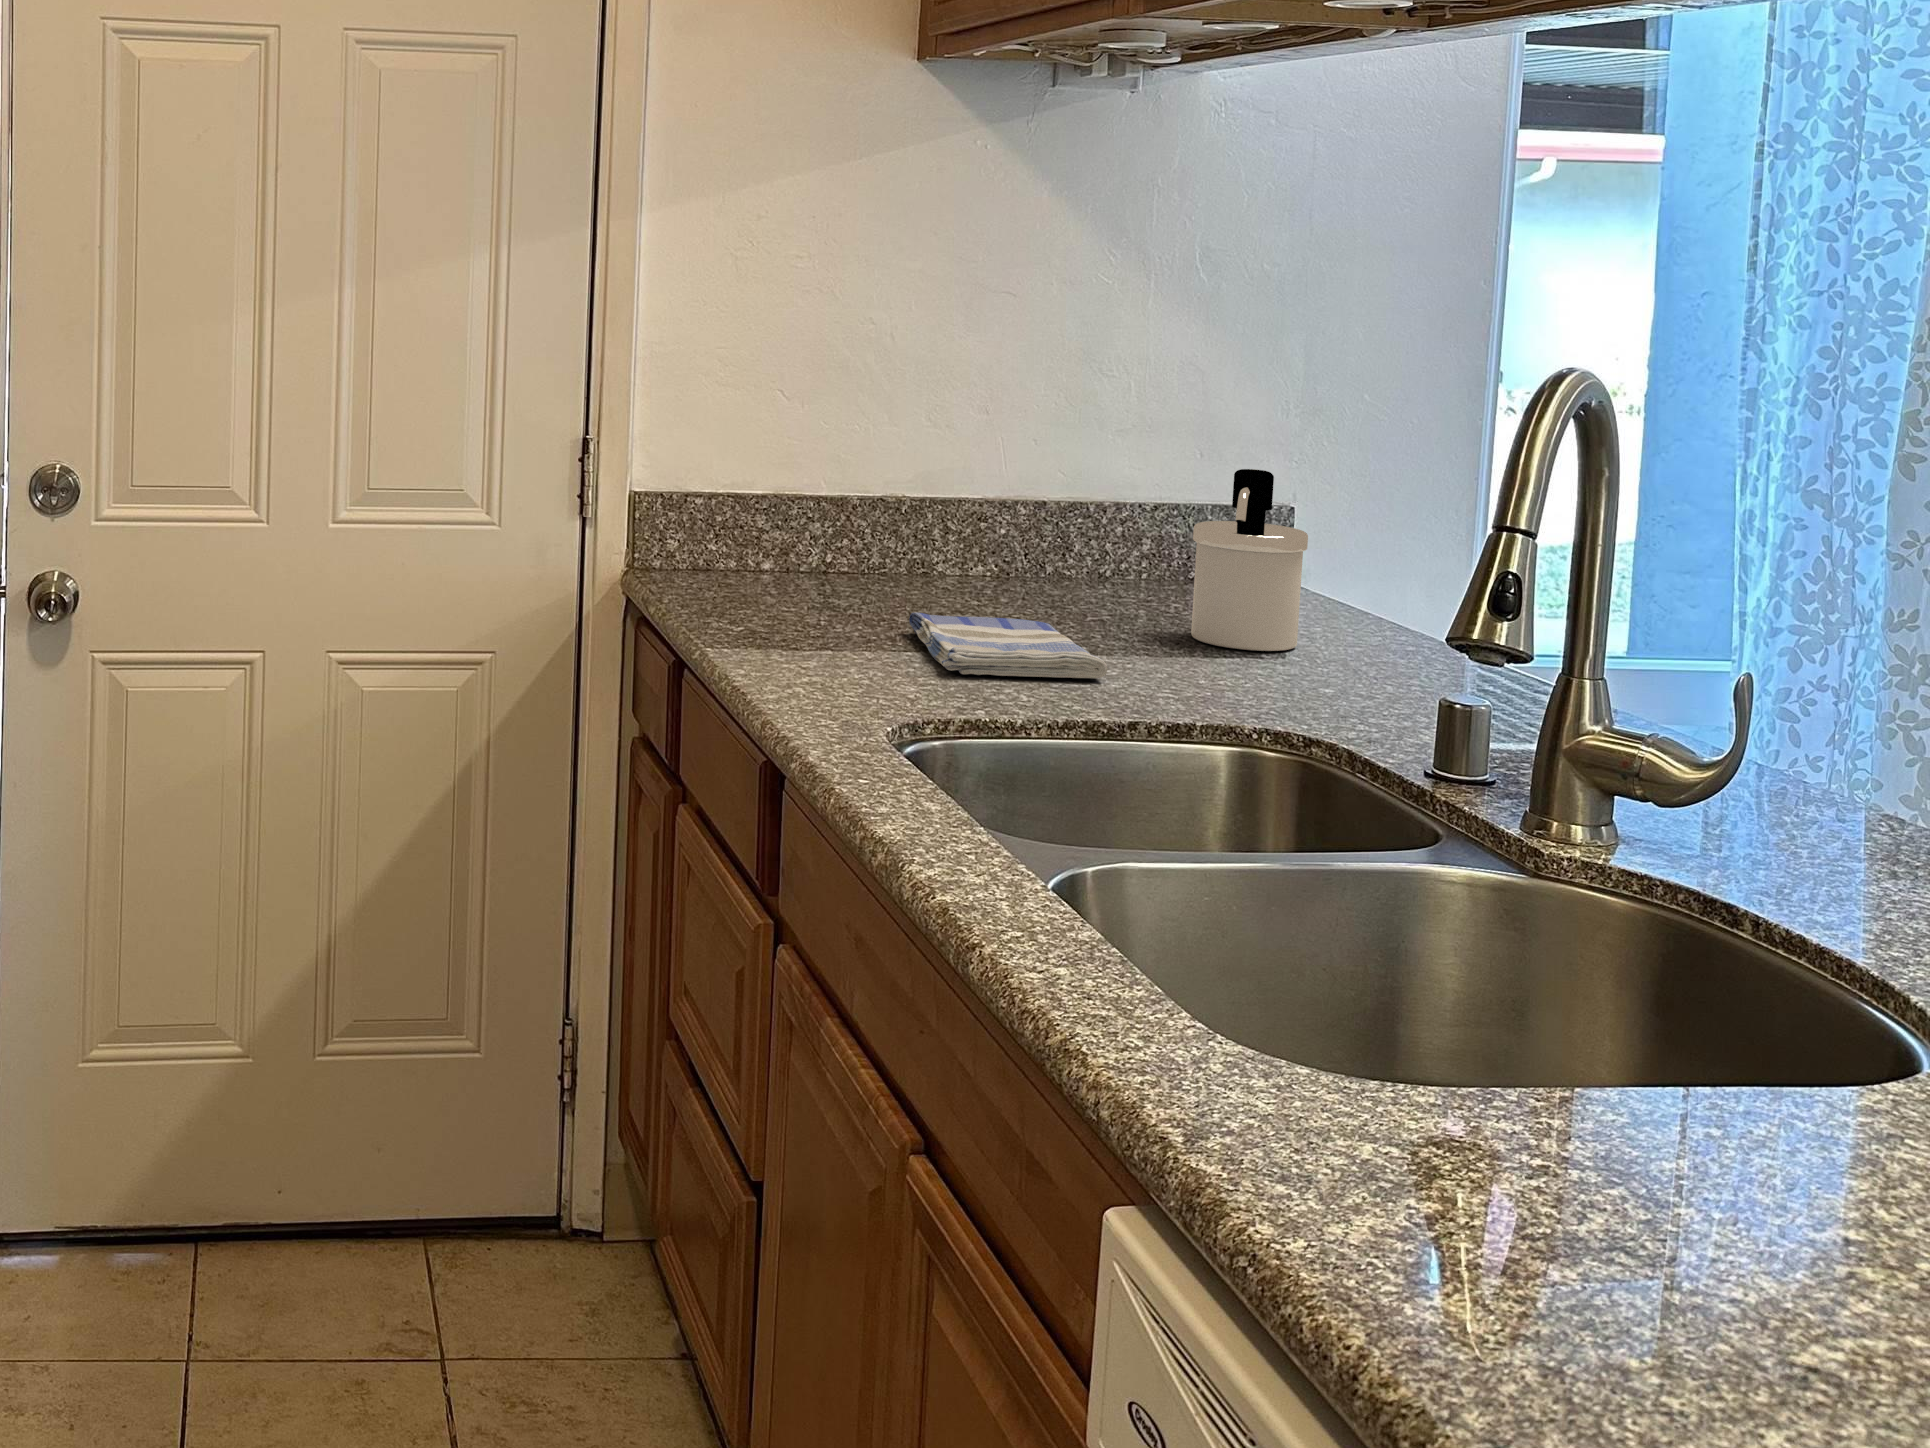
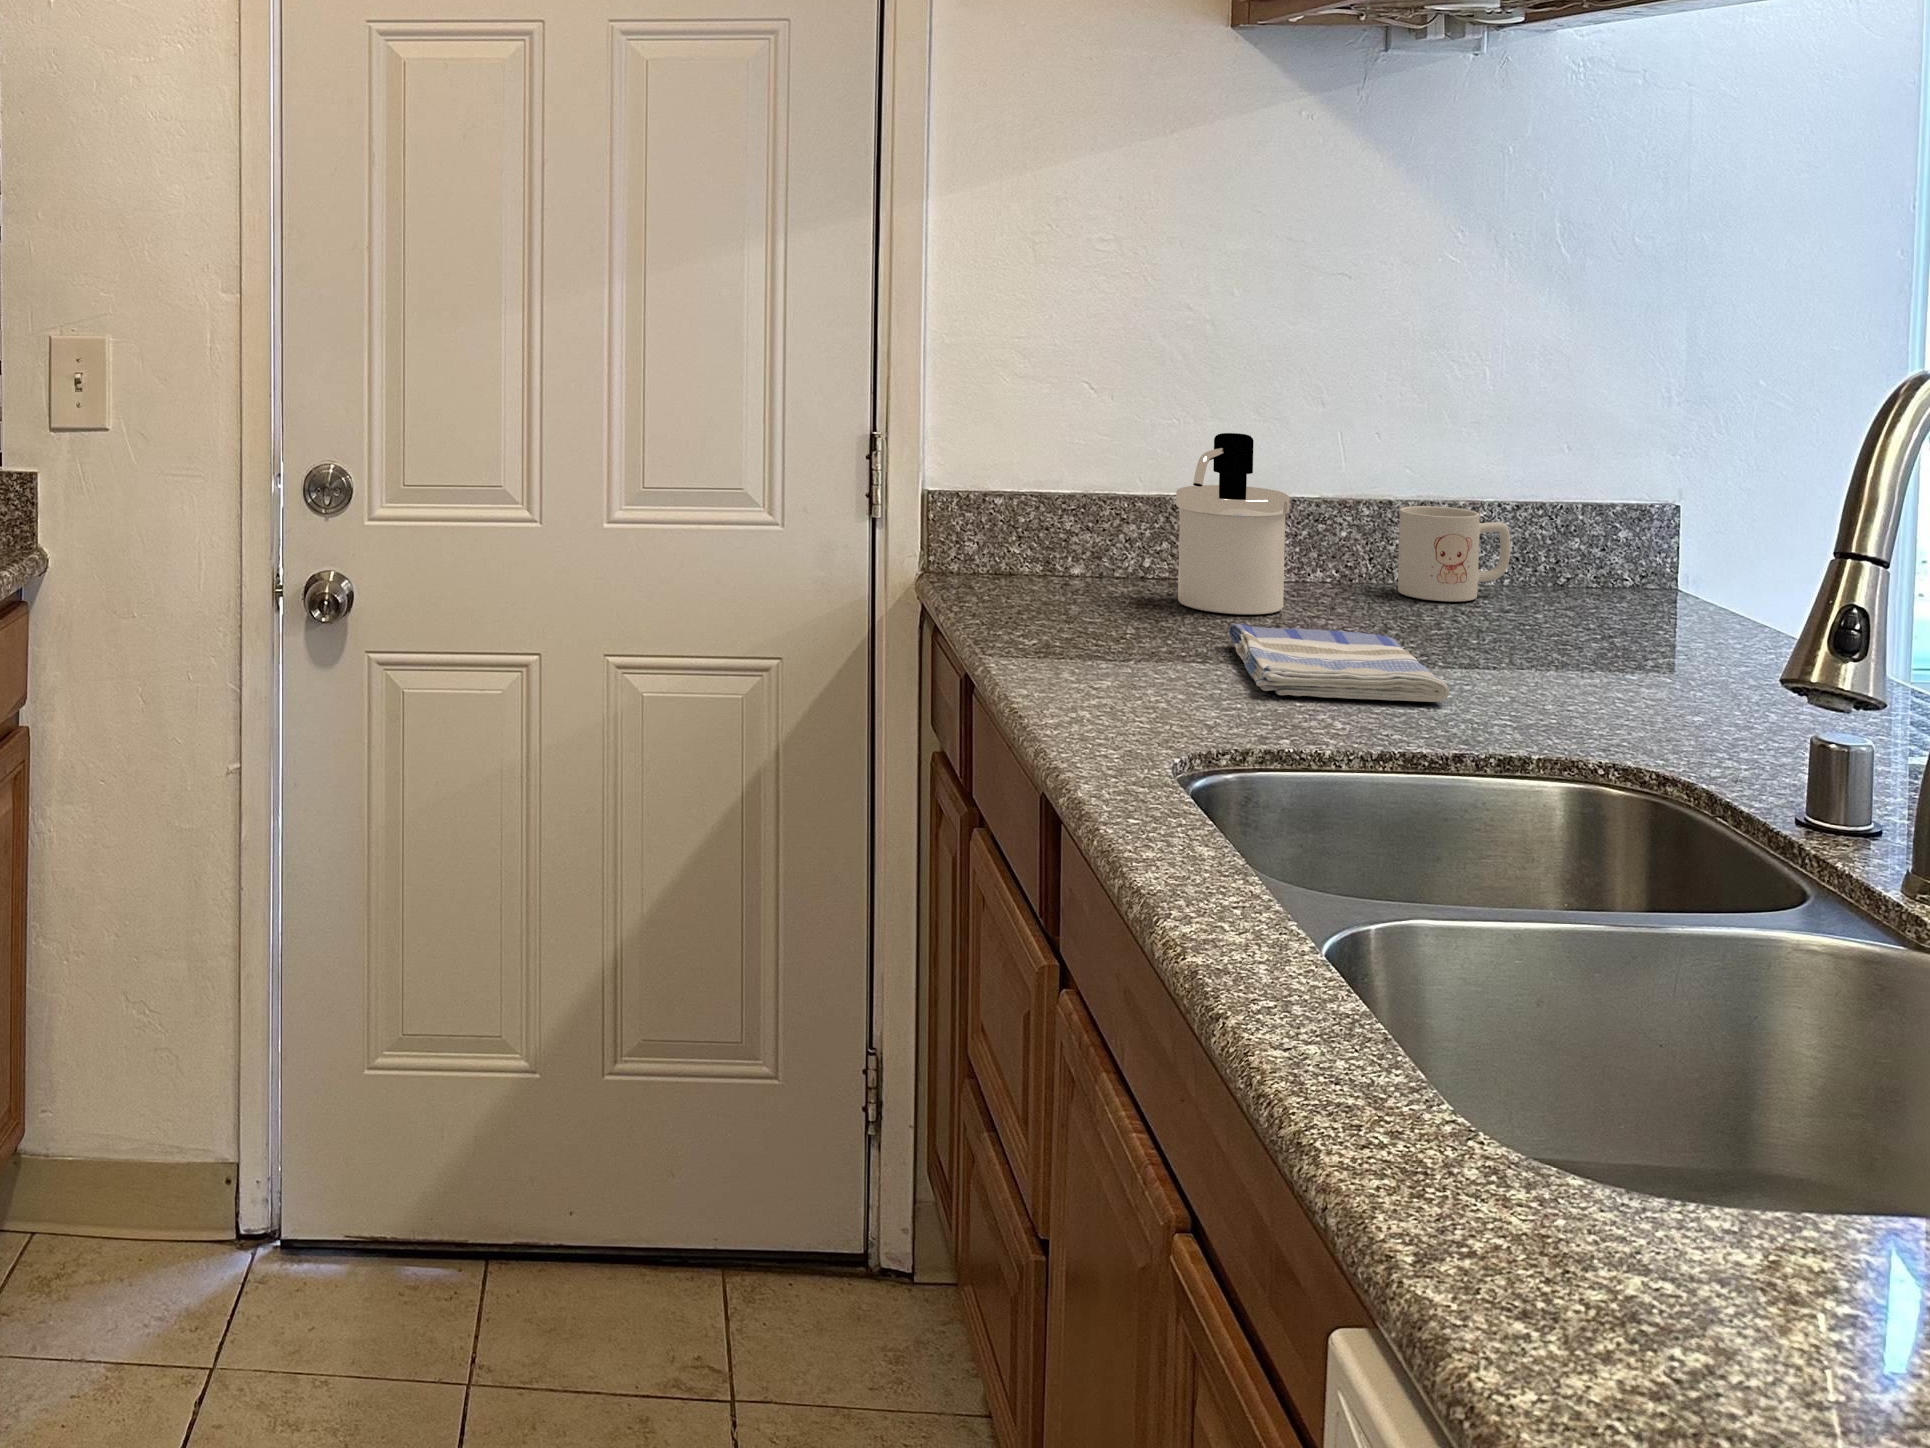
soap dispenser: present [1191,469,1308,651] -> present [1176,433,1290,614]
mug: none [1041,508,1136,593] -> present [1398,506,1511,601]

